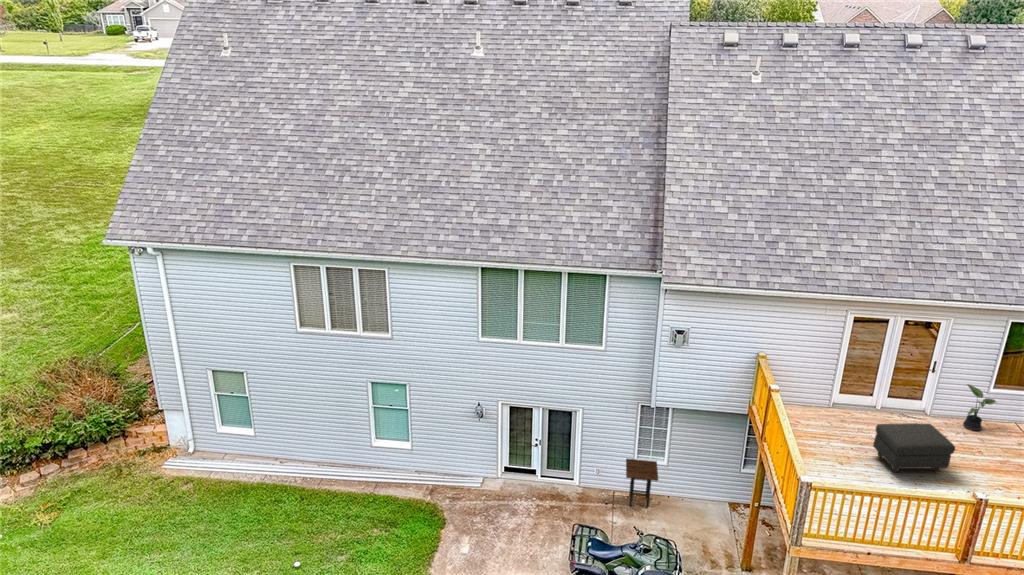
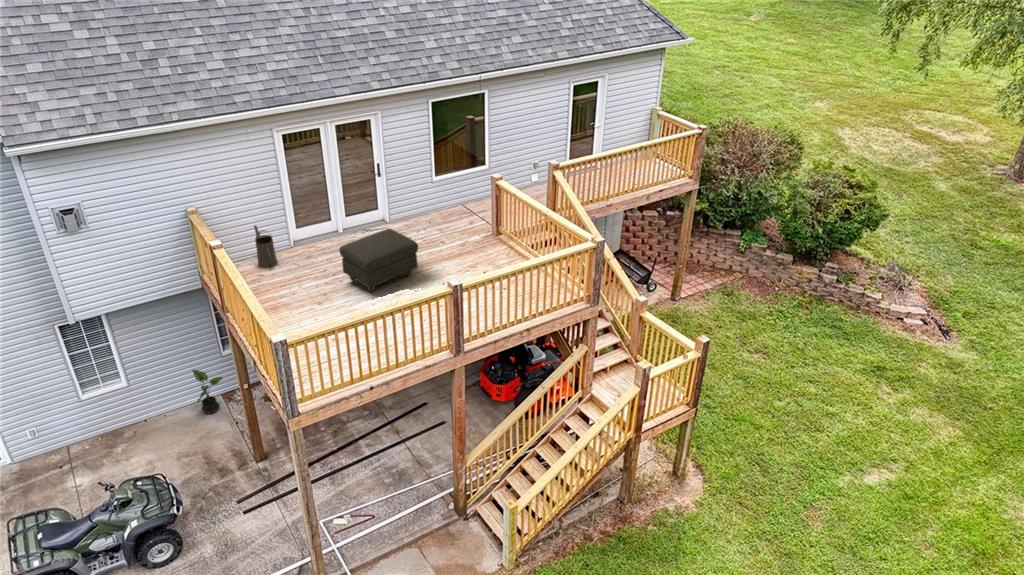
watering can: none [798,380,818,420] -> present [254,225,278,268]
potted plant: present [963,384,996,431] -> present [192,370,223,414]
side table: present [626,459,658,508] -> none [67,387,123,456]

